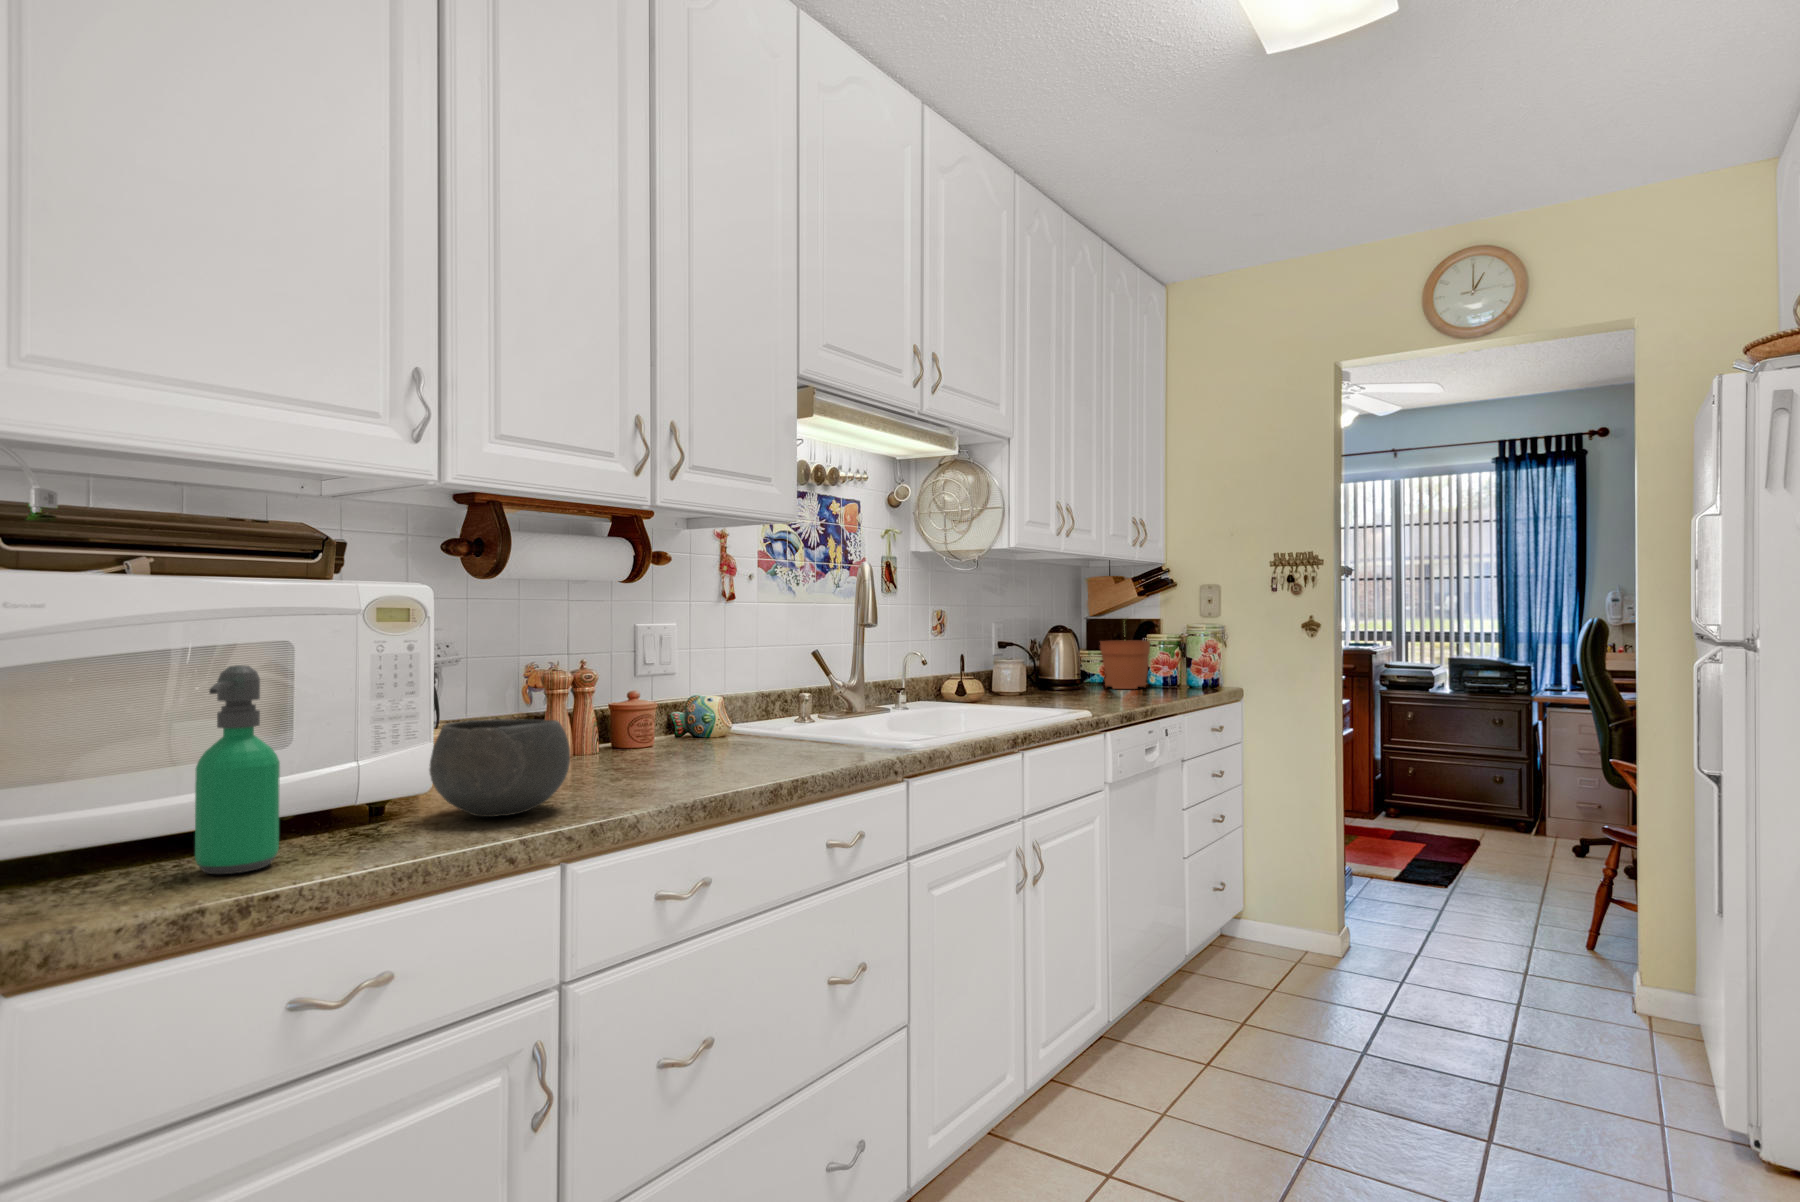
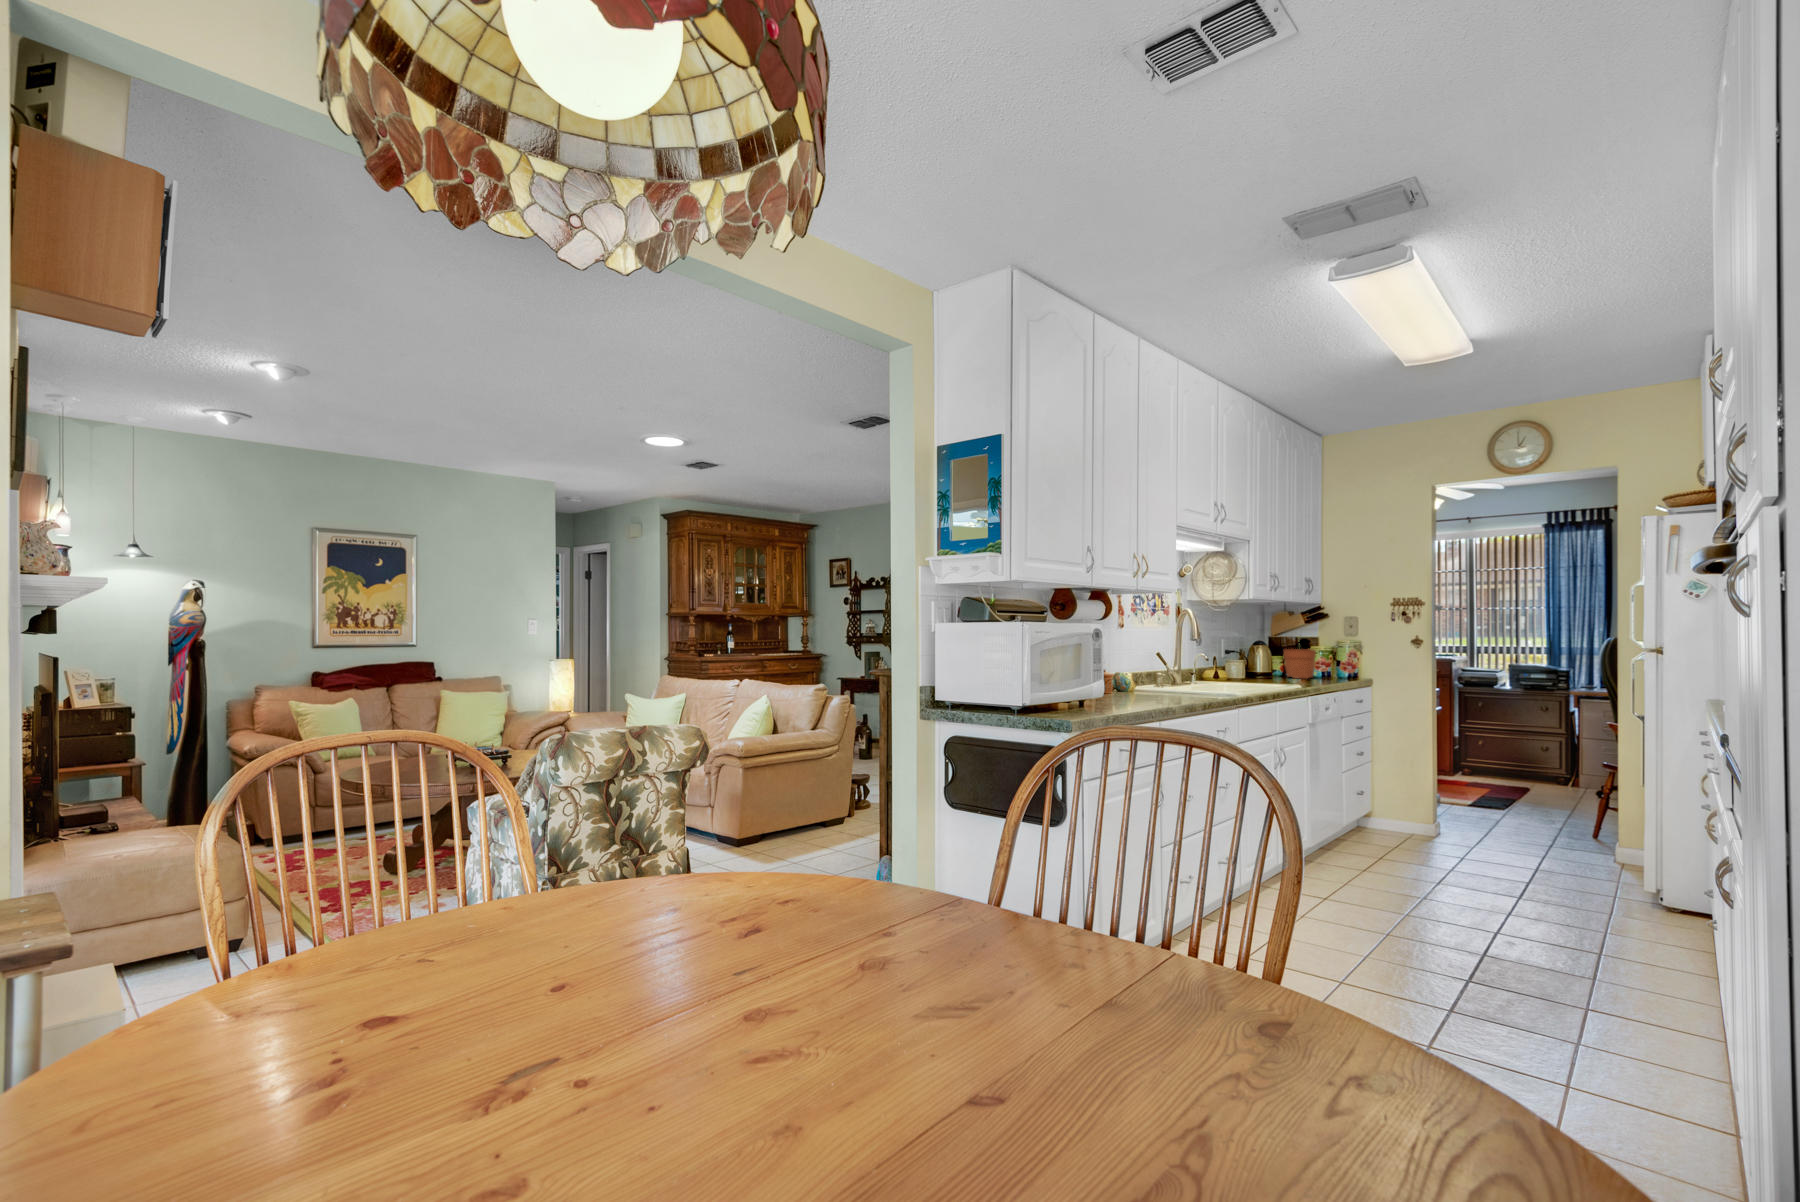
soap dispenser: present [195,665,280,874] -> none [1069,652,1092,719]
bowl: present [429,719,570,817] -> none [1096,676,1146,711]

